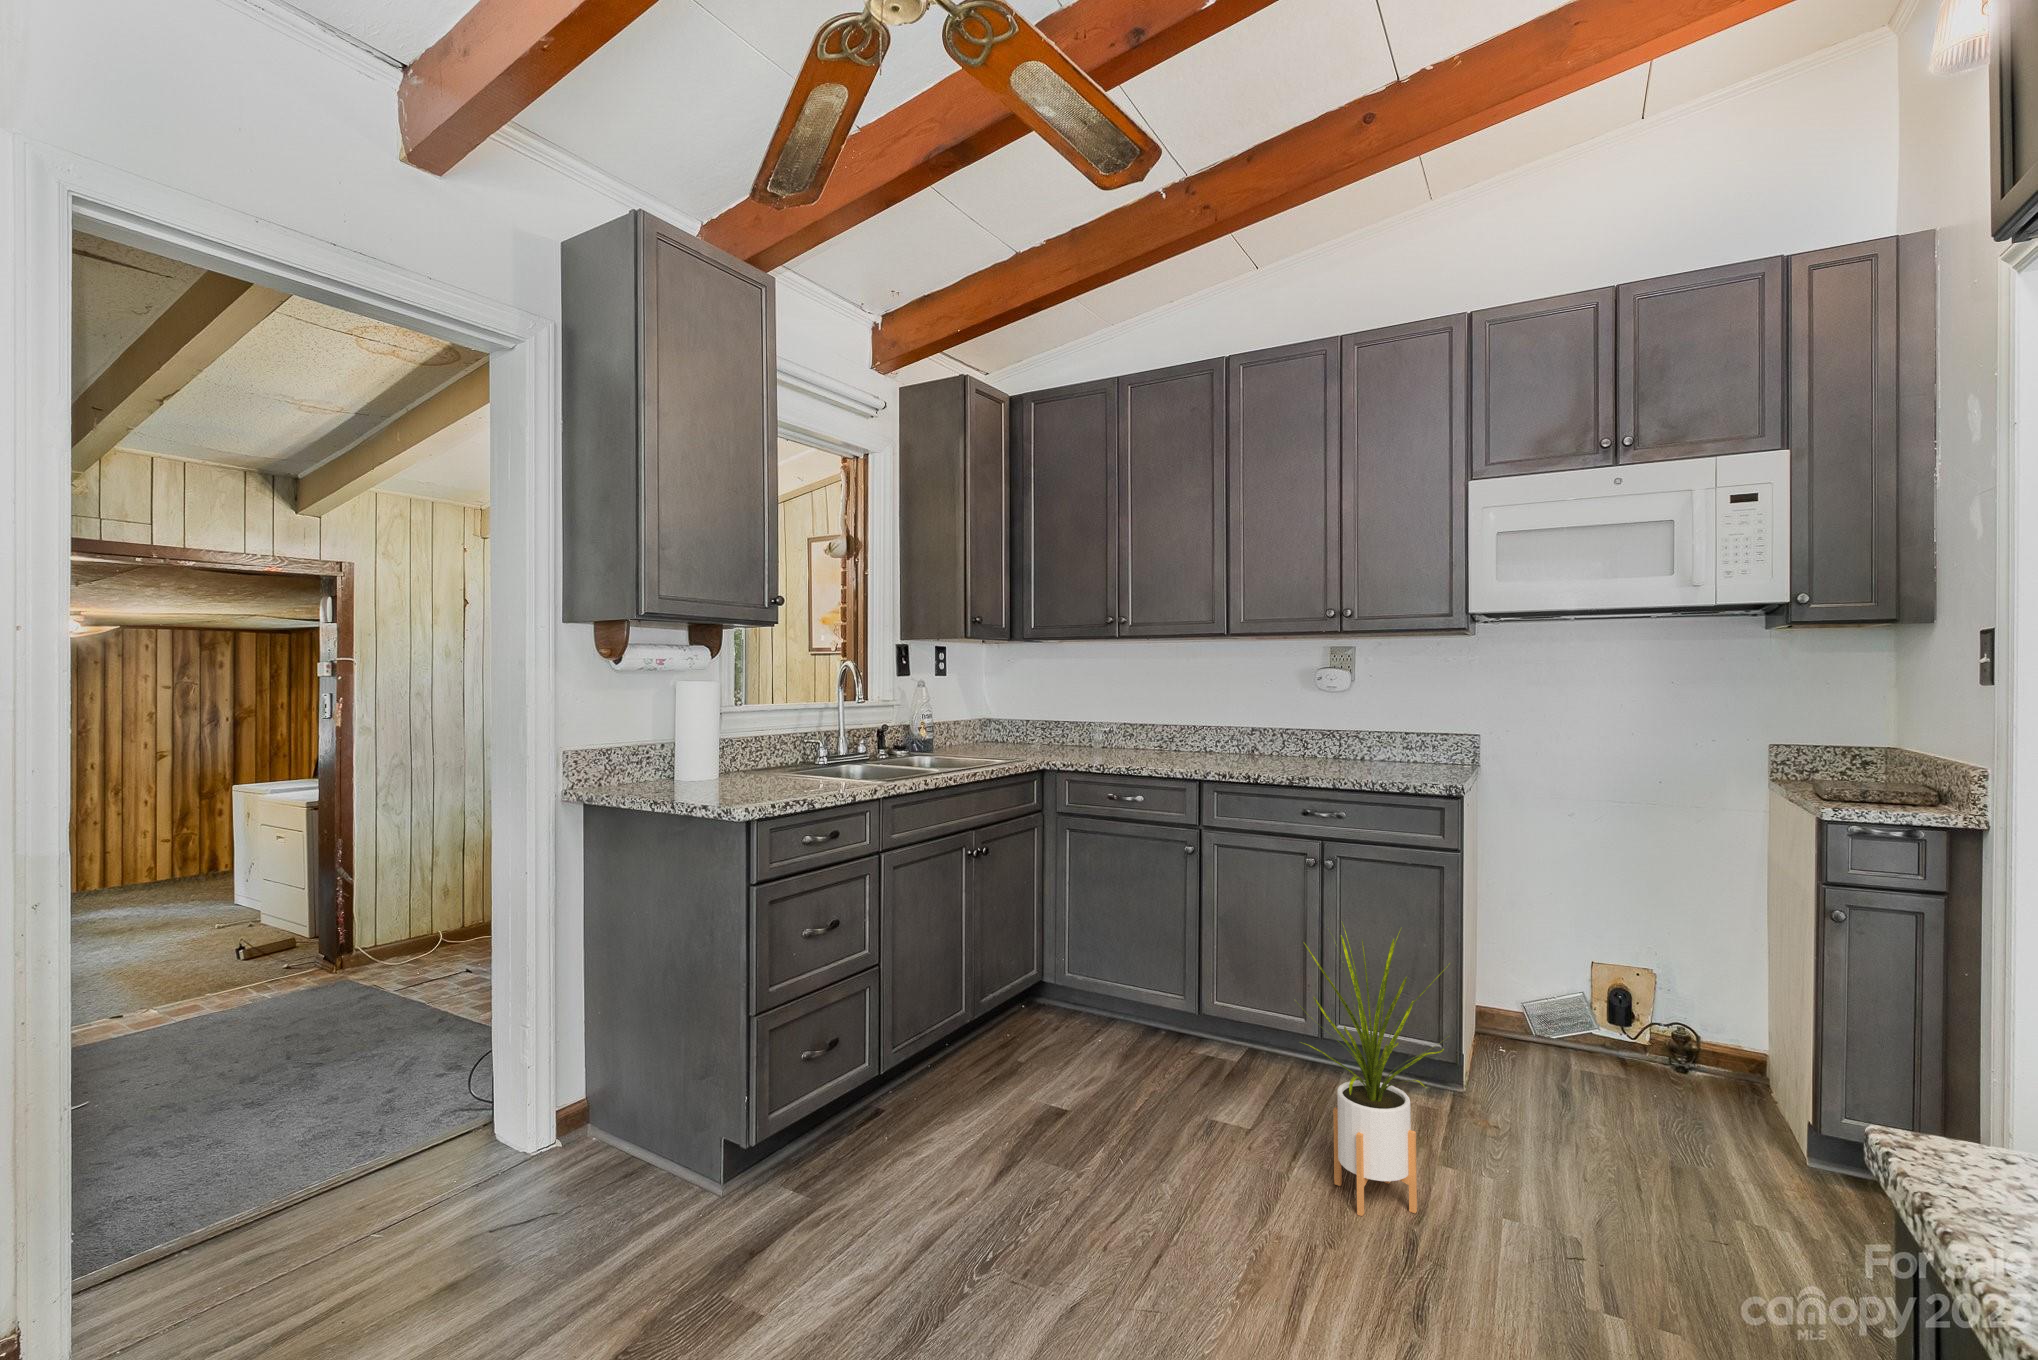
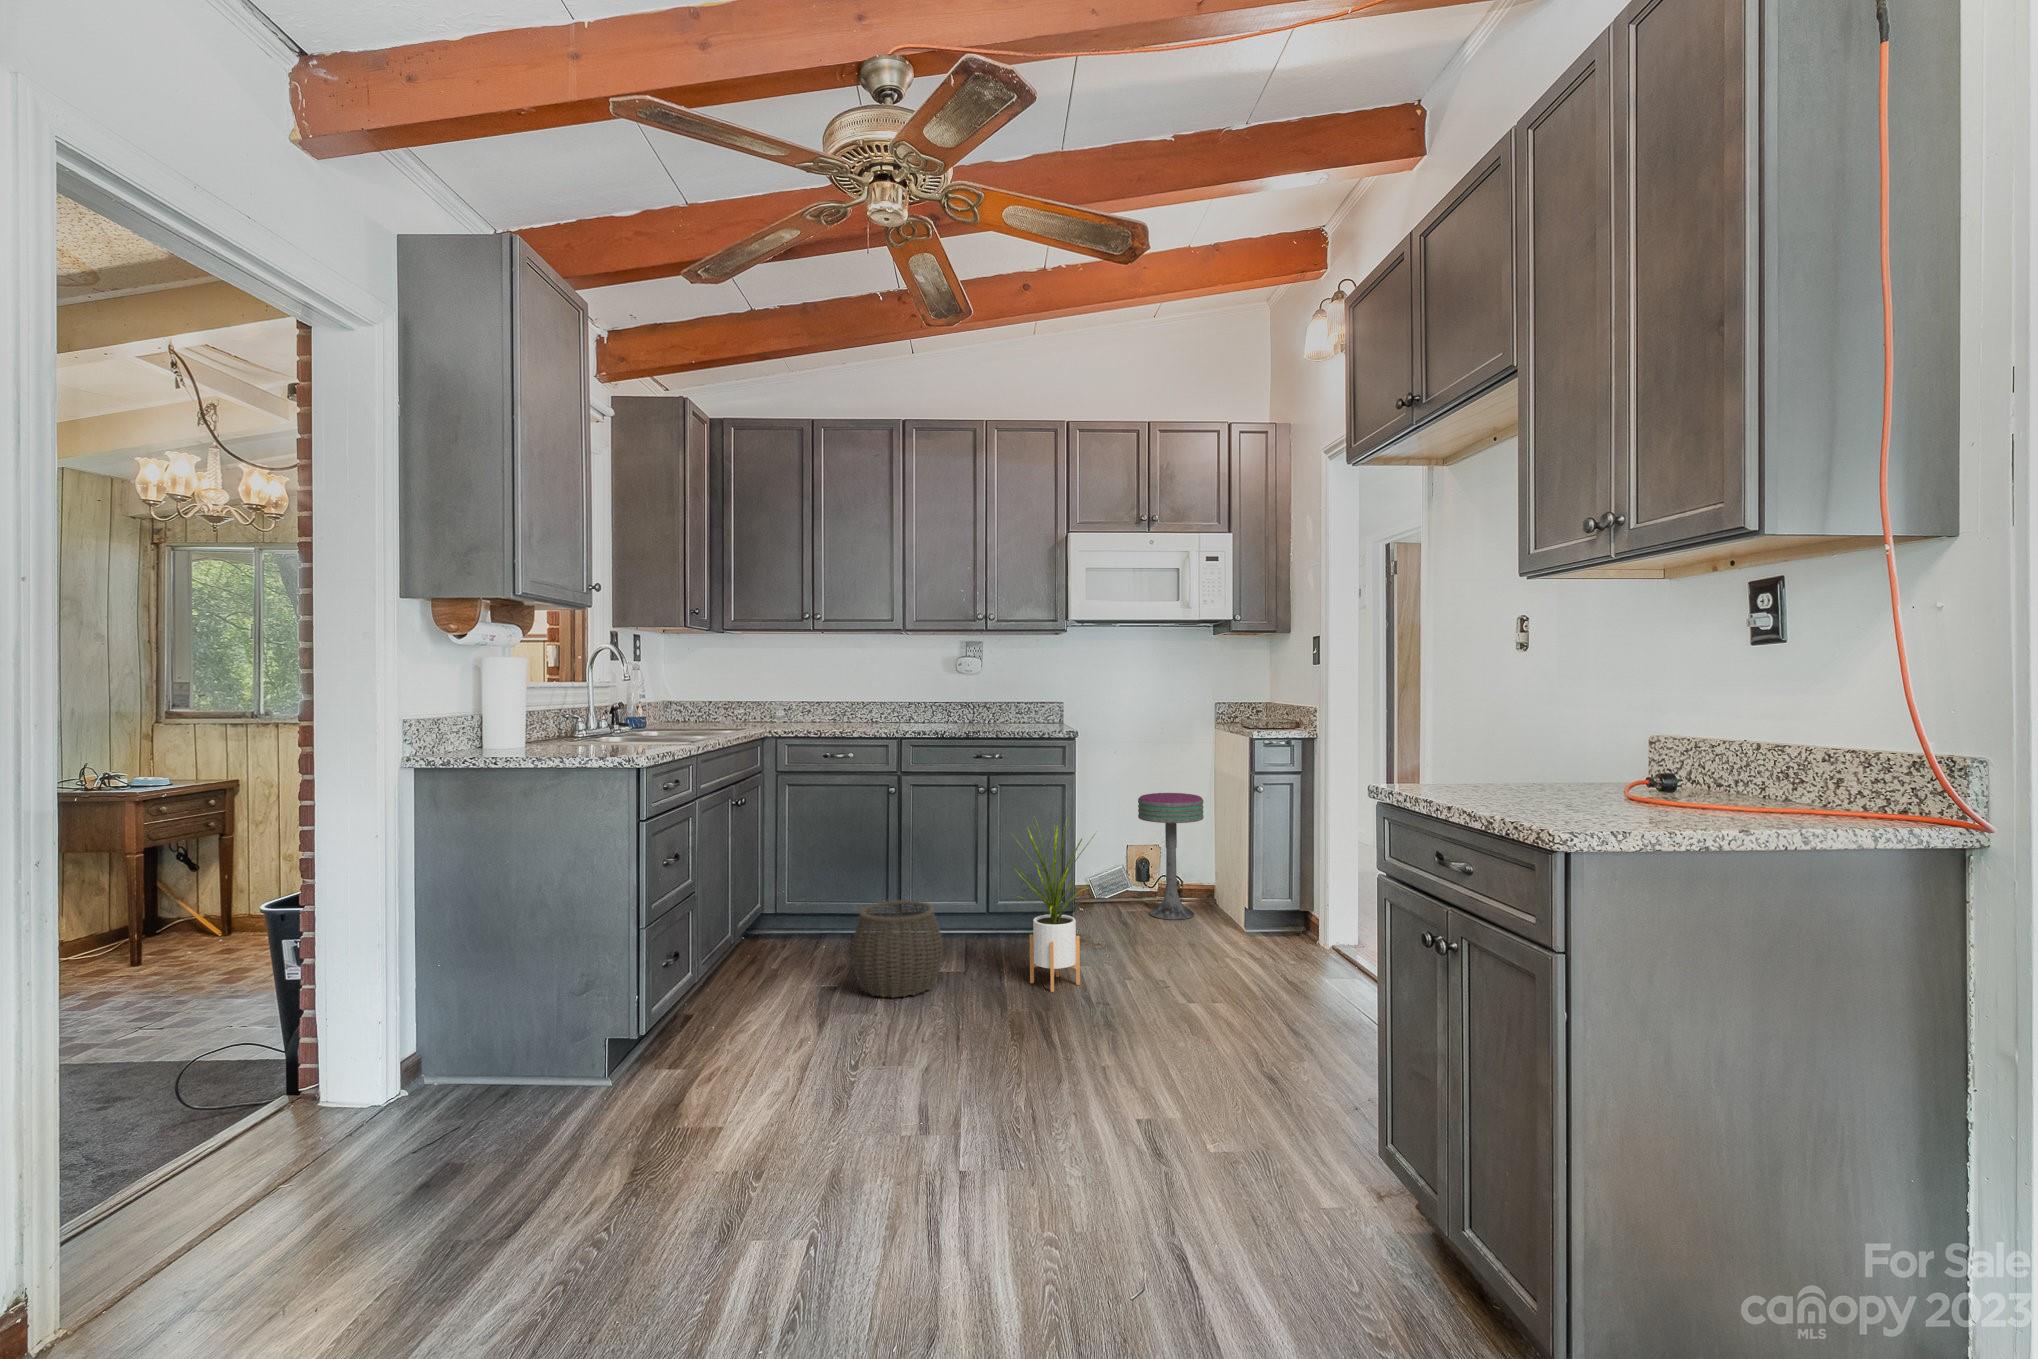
bar stool: none [1599,886,1729,1108] -> present [1138,793,1204,920]
woven basket: none [1077,1009,1205,1161] -> present [852,900,943,997]

